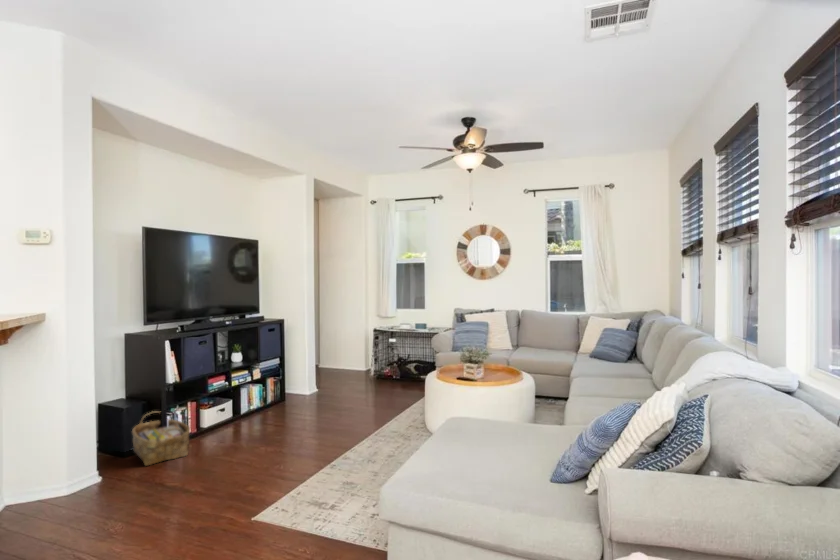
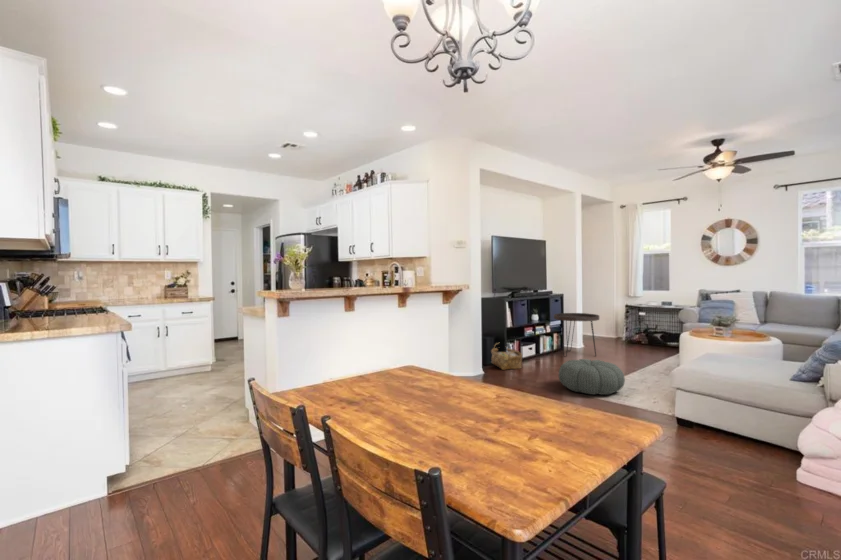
side table: none [266,346,331,416] -> present [554,313,599,356]
pouf: none [225,437,335,513] -> present [559,359,625,395]

